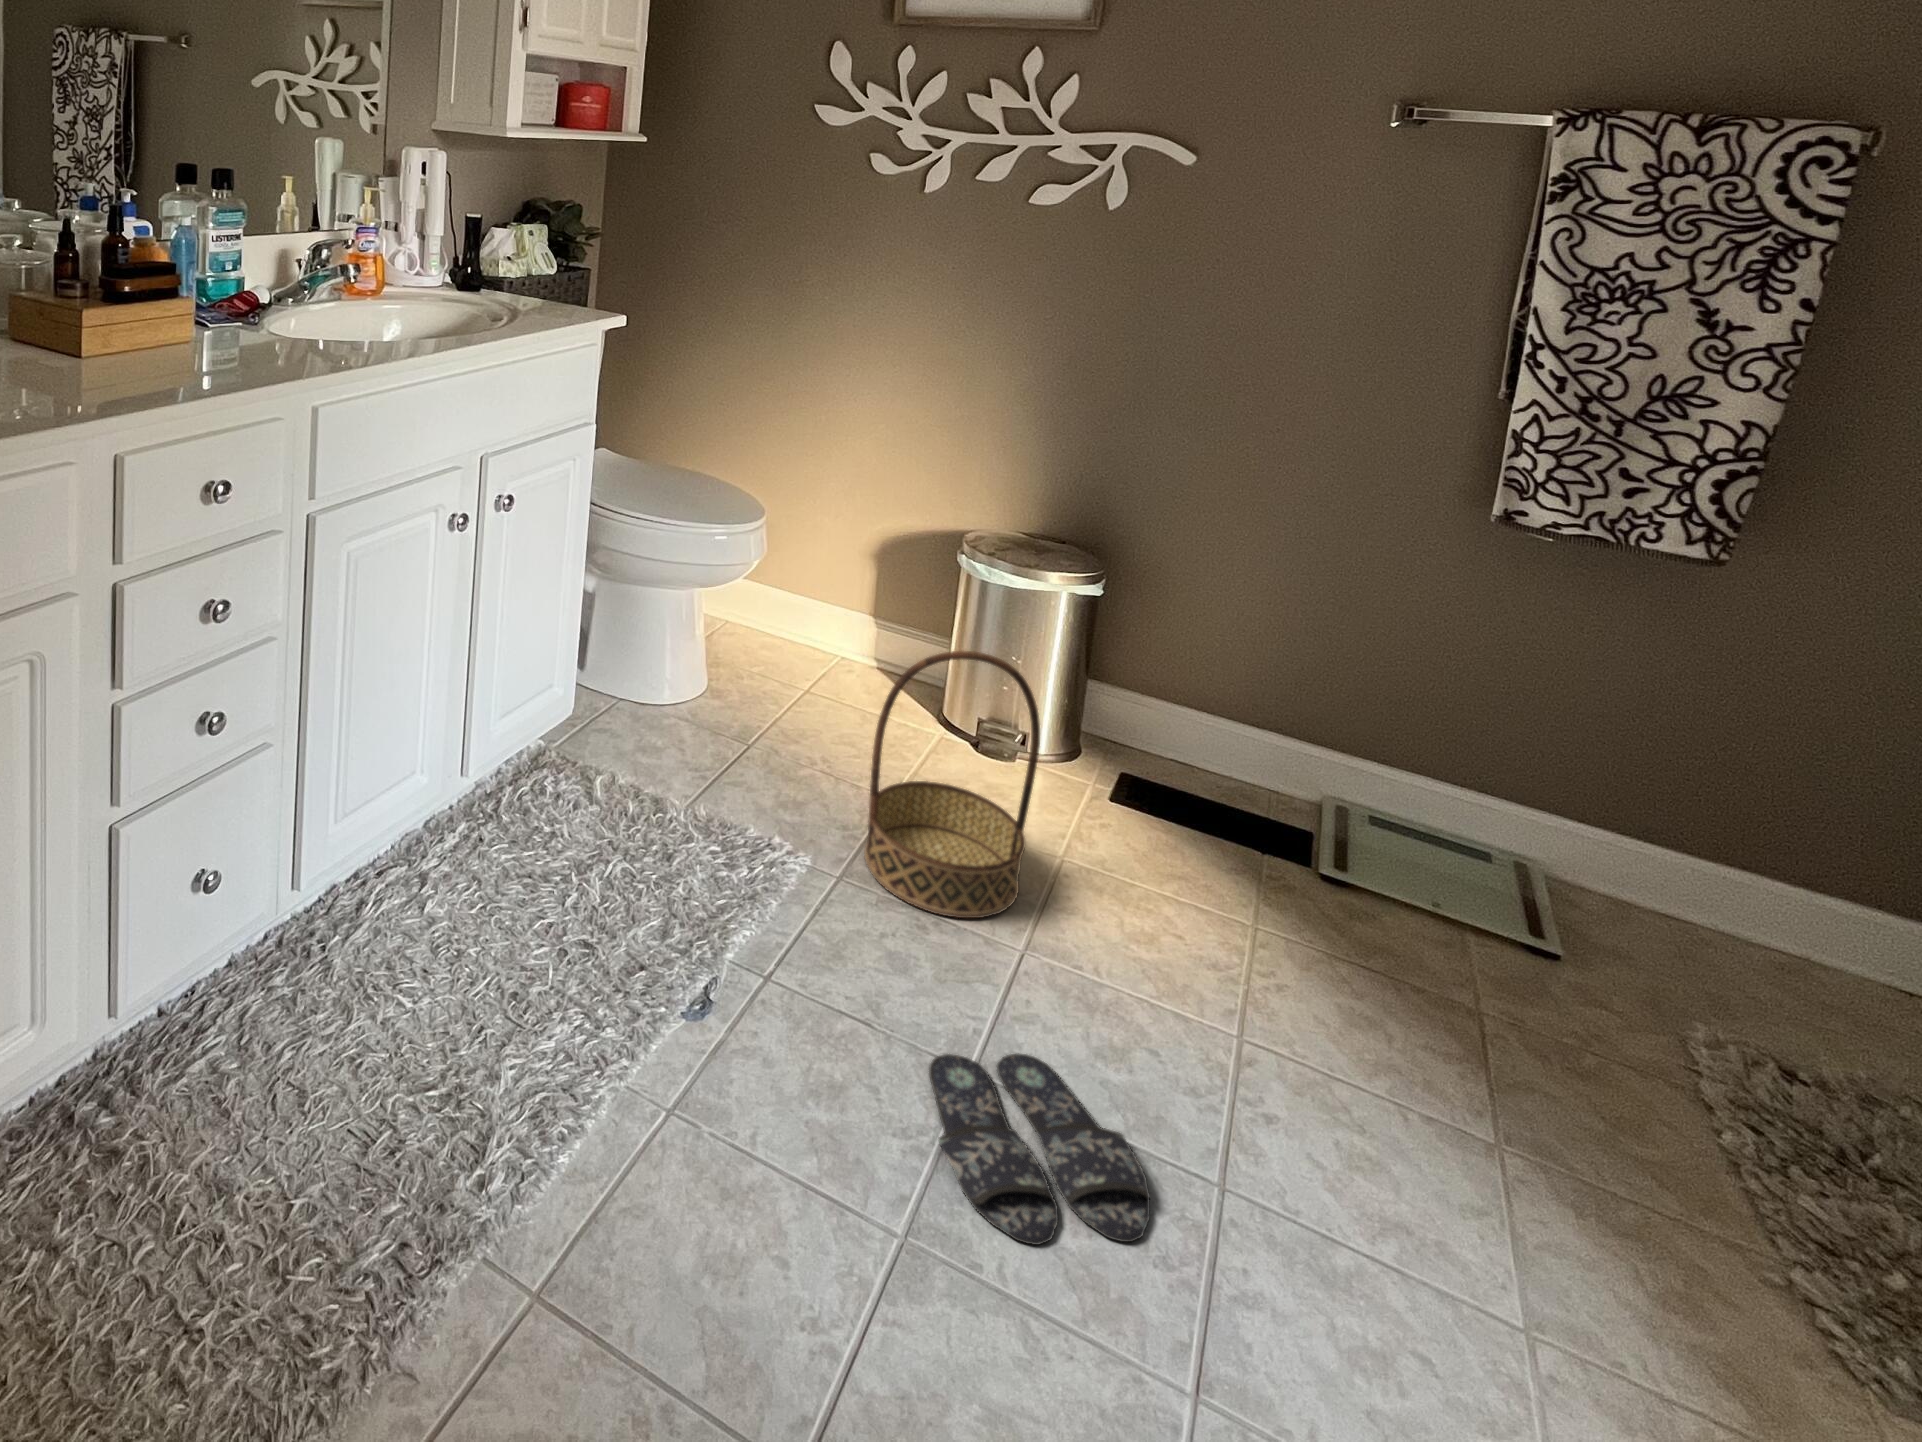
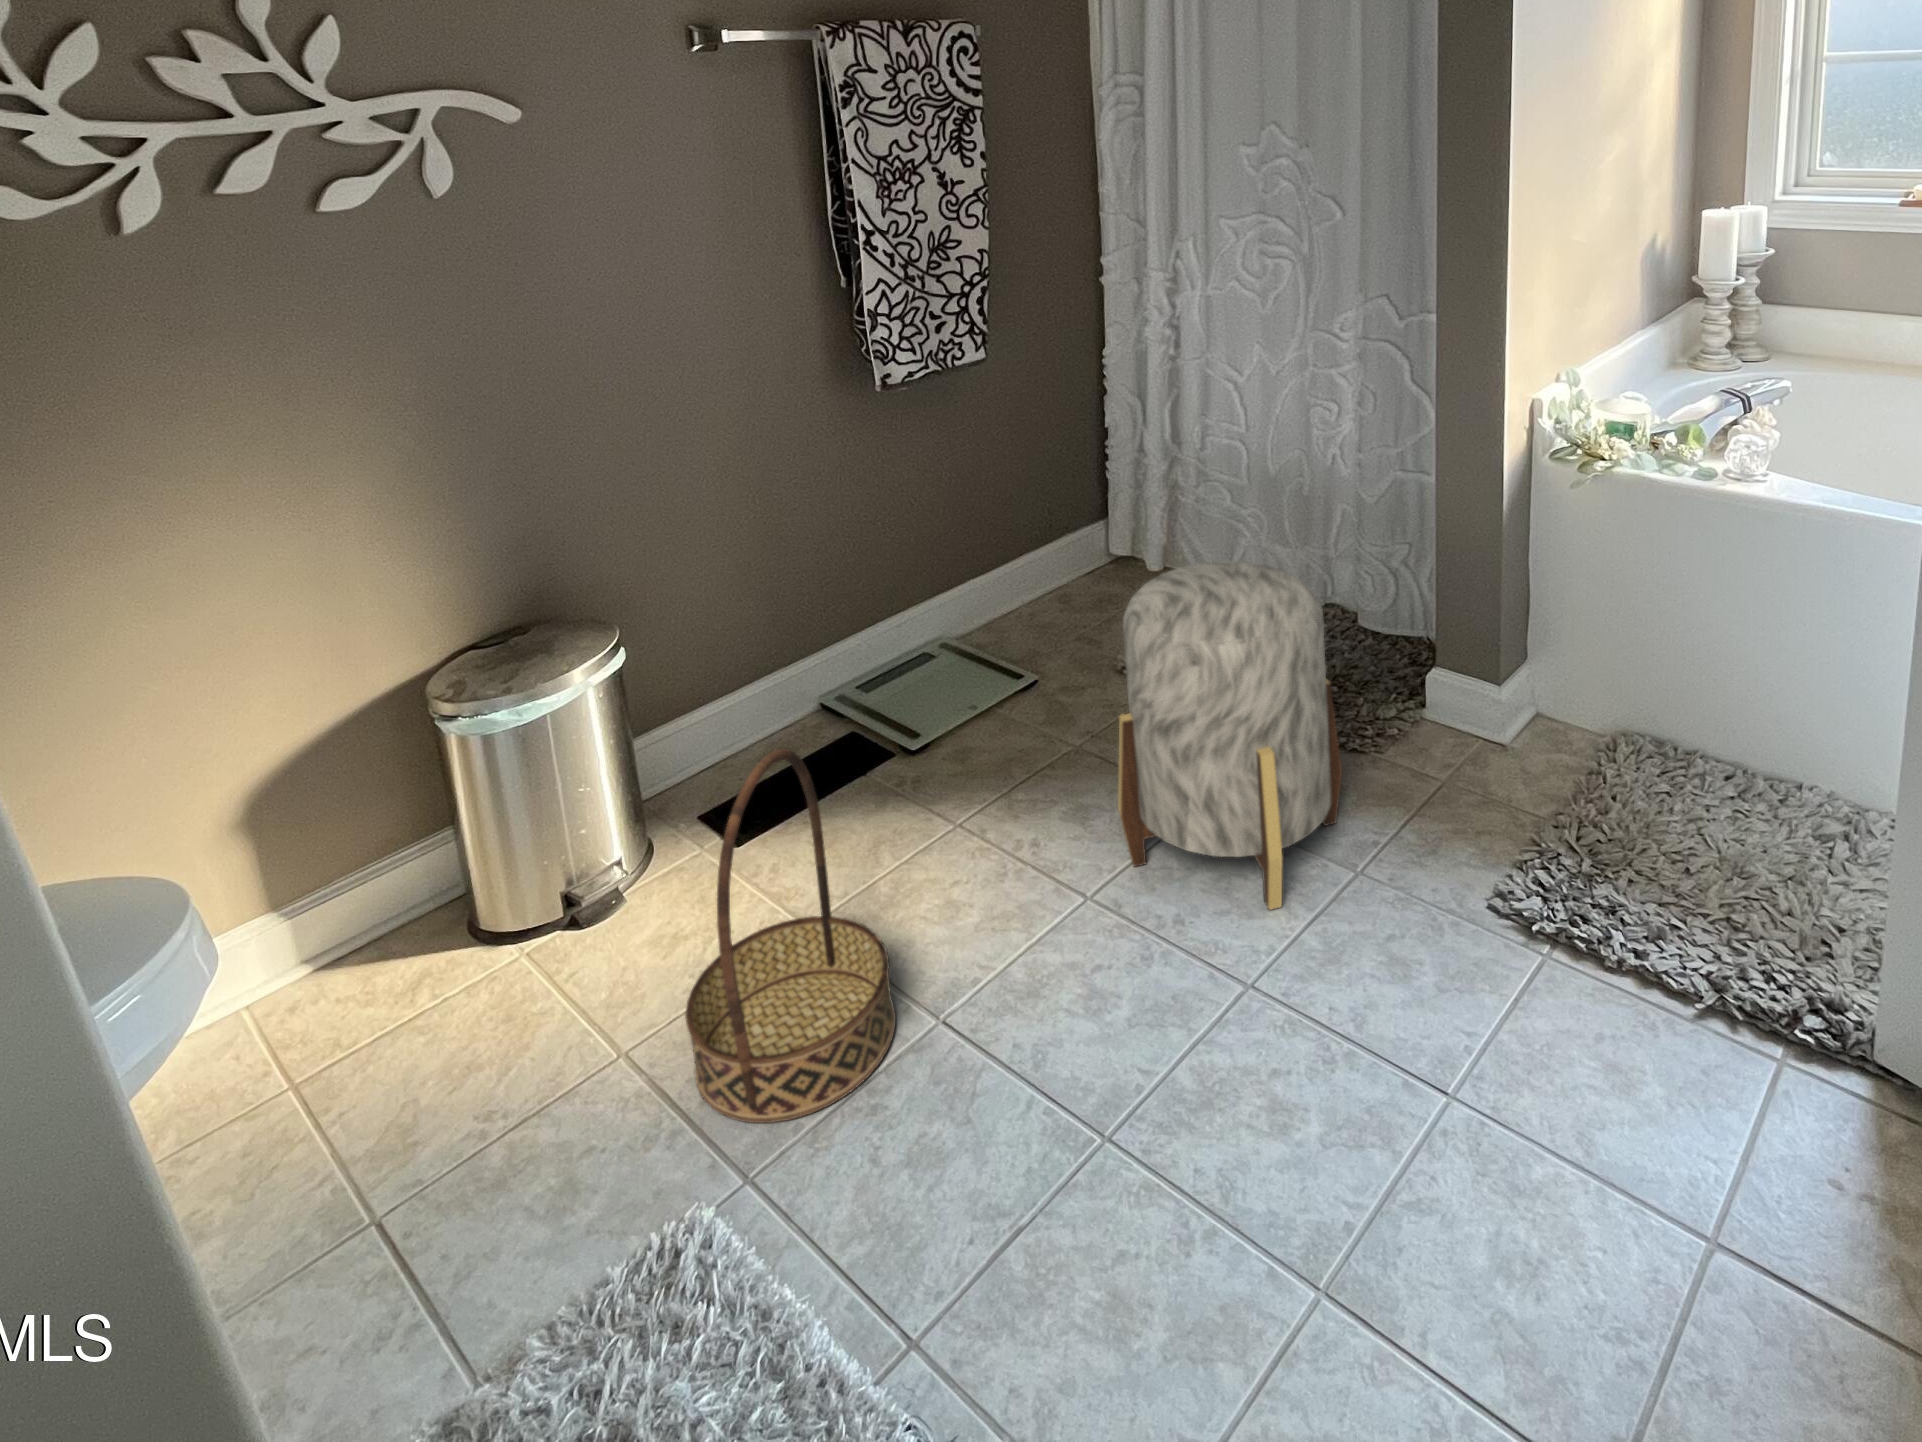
stool: none [1287,801,1641,1289] -> present [1118,561,1342,910]
slippers: present [929,1053,1150,1245] -> none [1100,1008,1340,1178]

